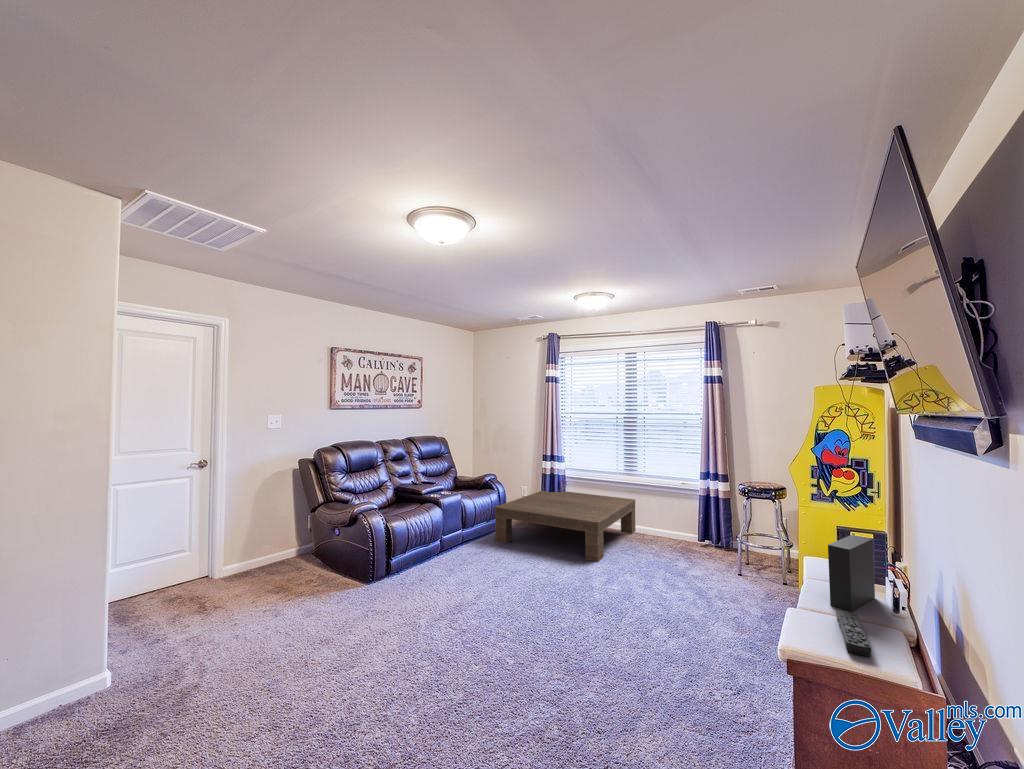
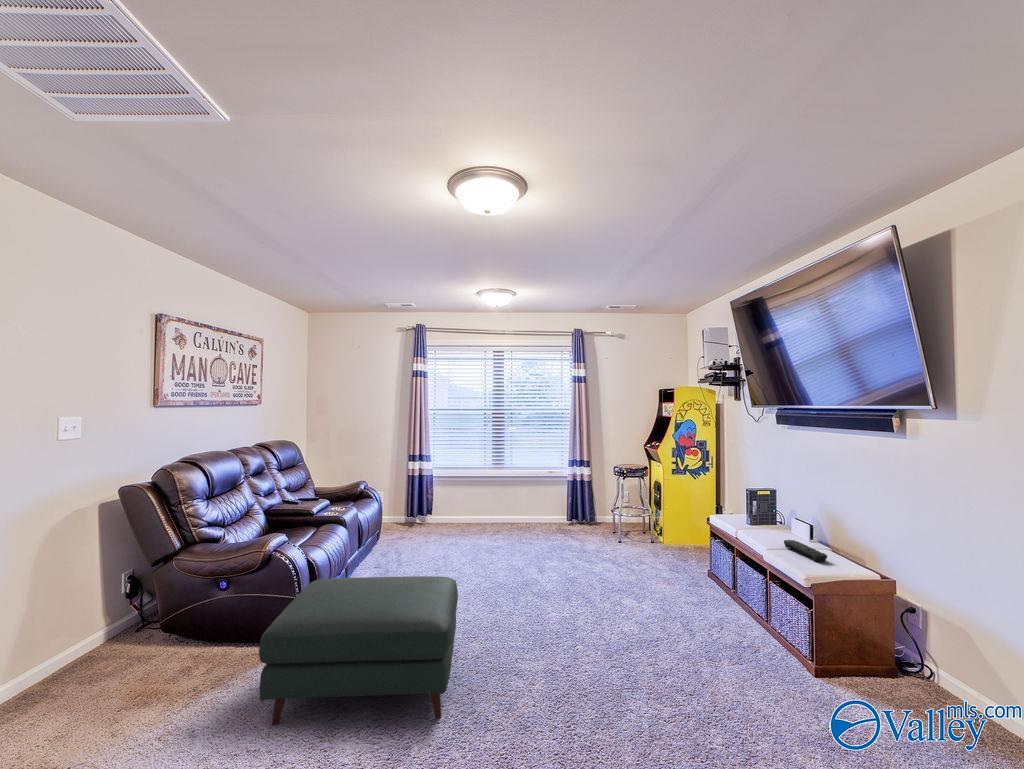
coffee table: present [495,490,636,561] -> none [387,492,511,556]
speaker: present [828,535,875,612] -> none [761,492,780,541]
ottoman: none [276,541,442,675] -> present [259,576,458,725]

